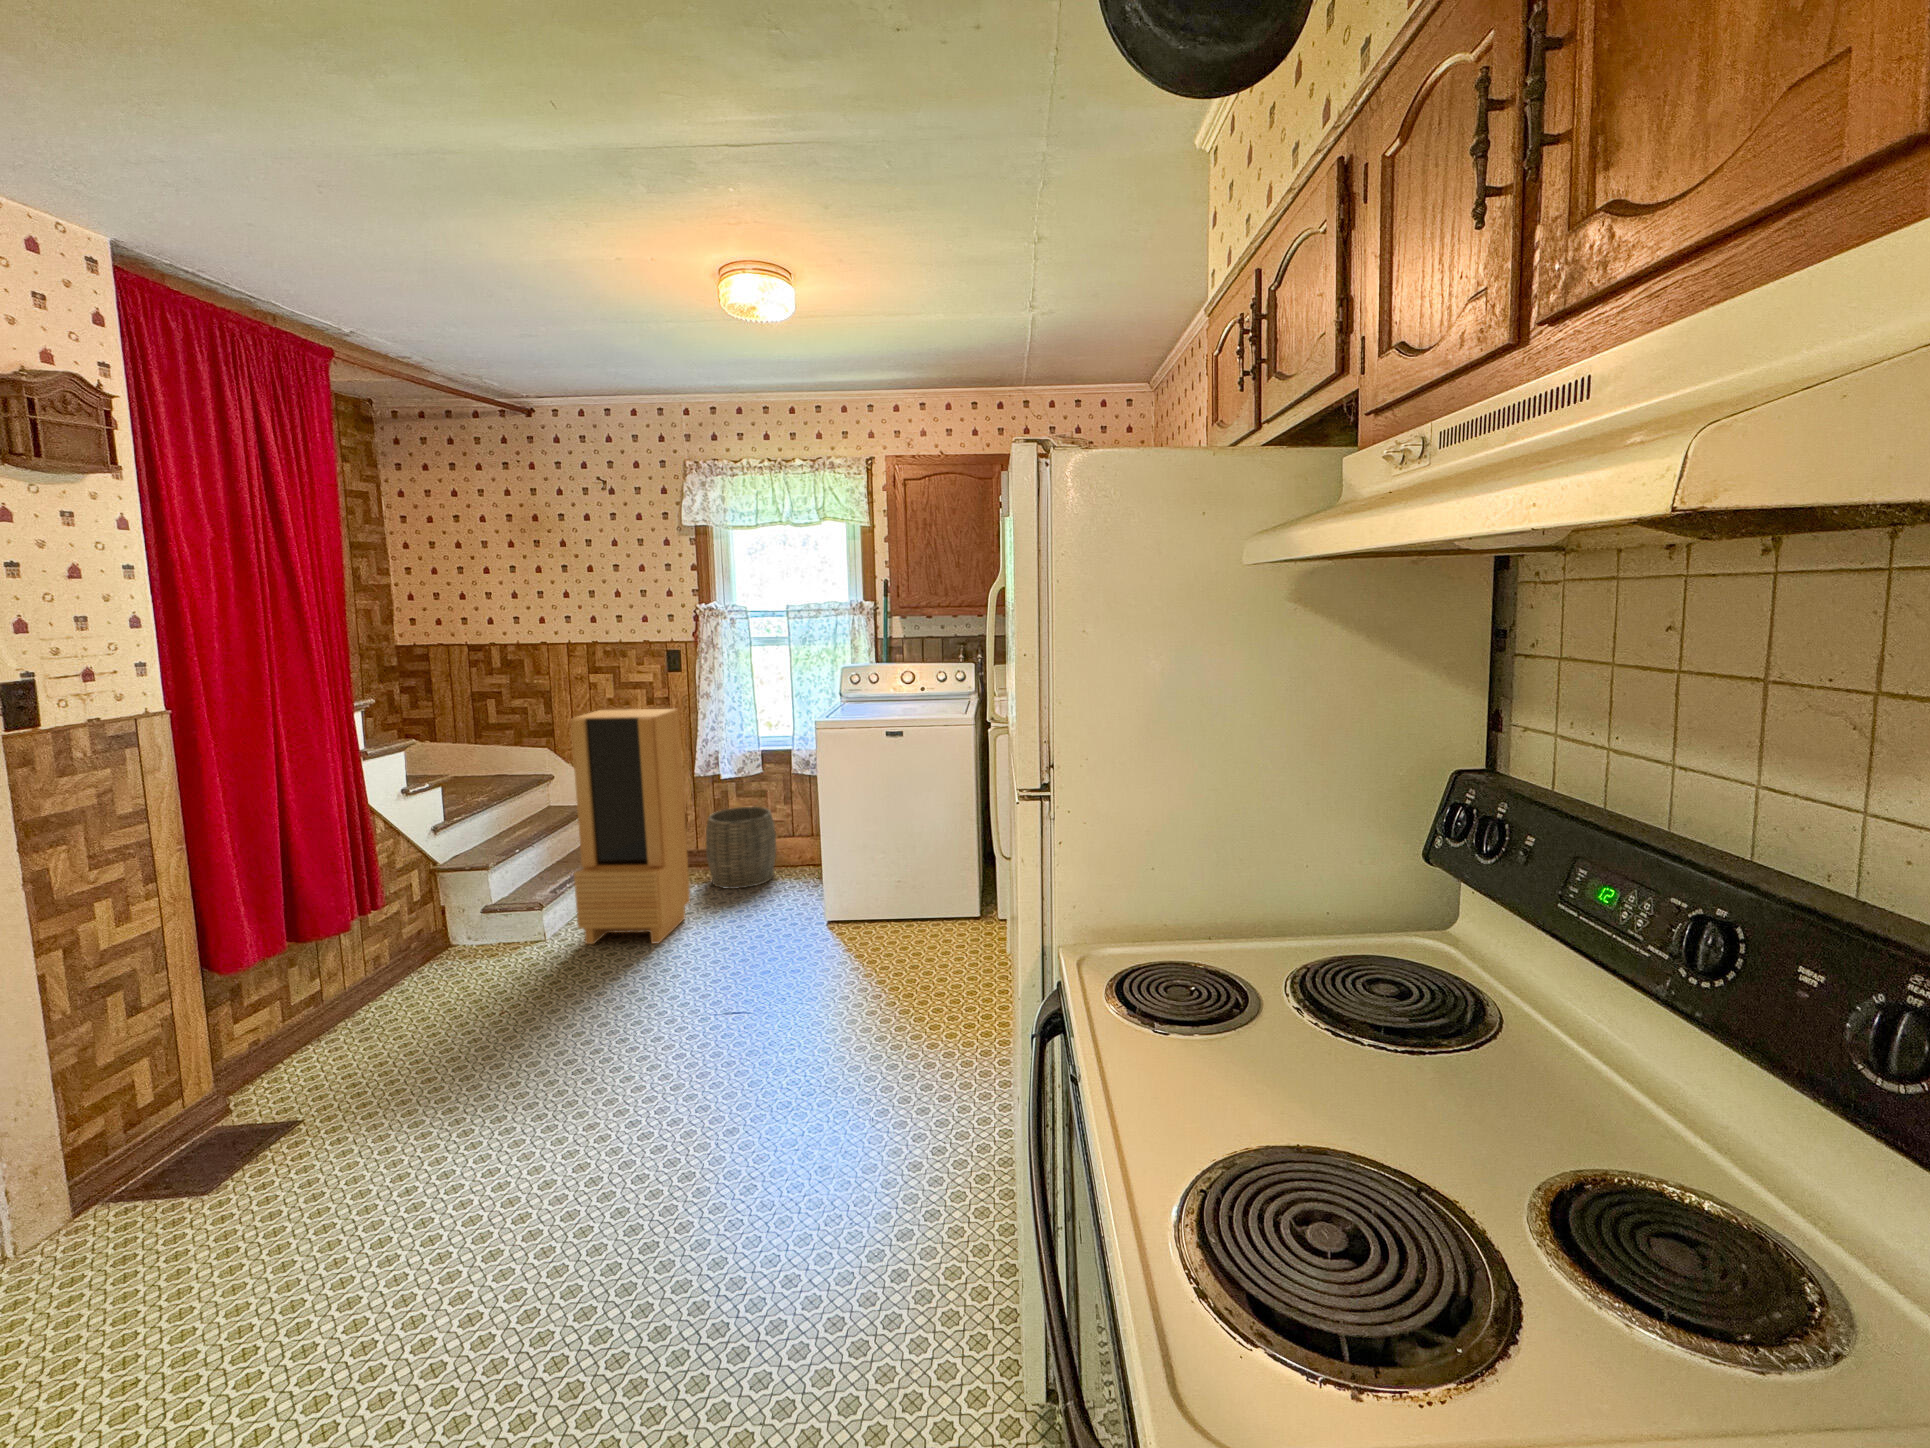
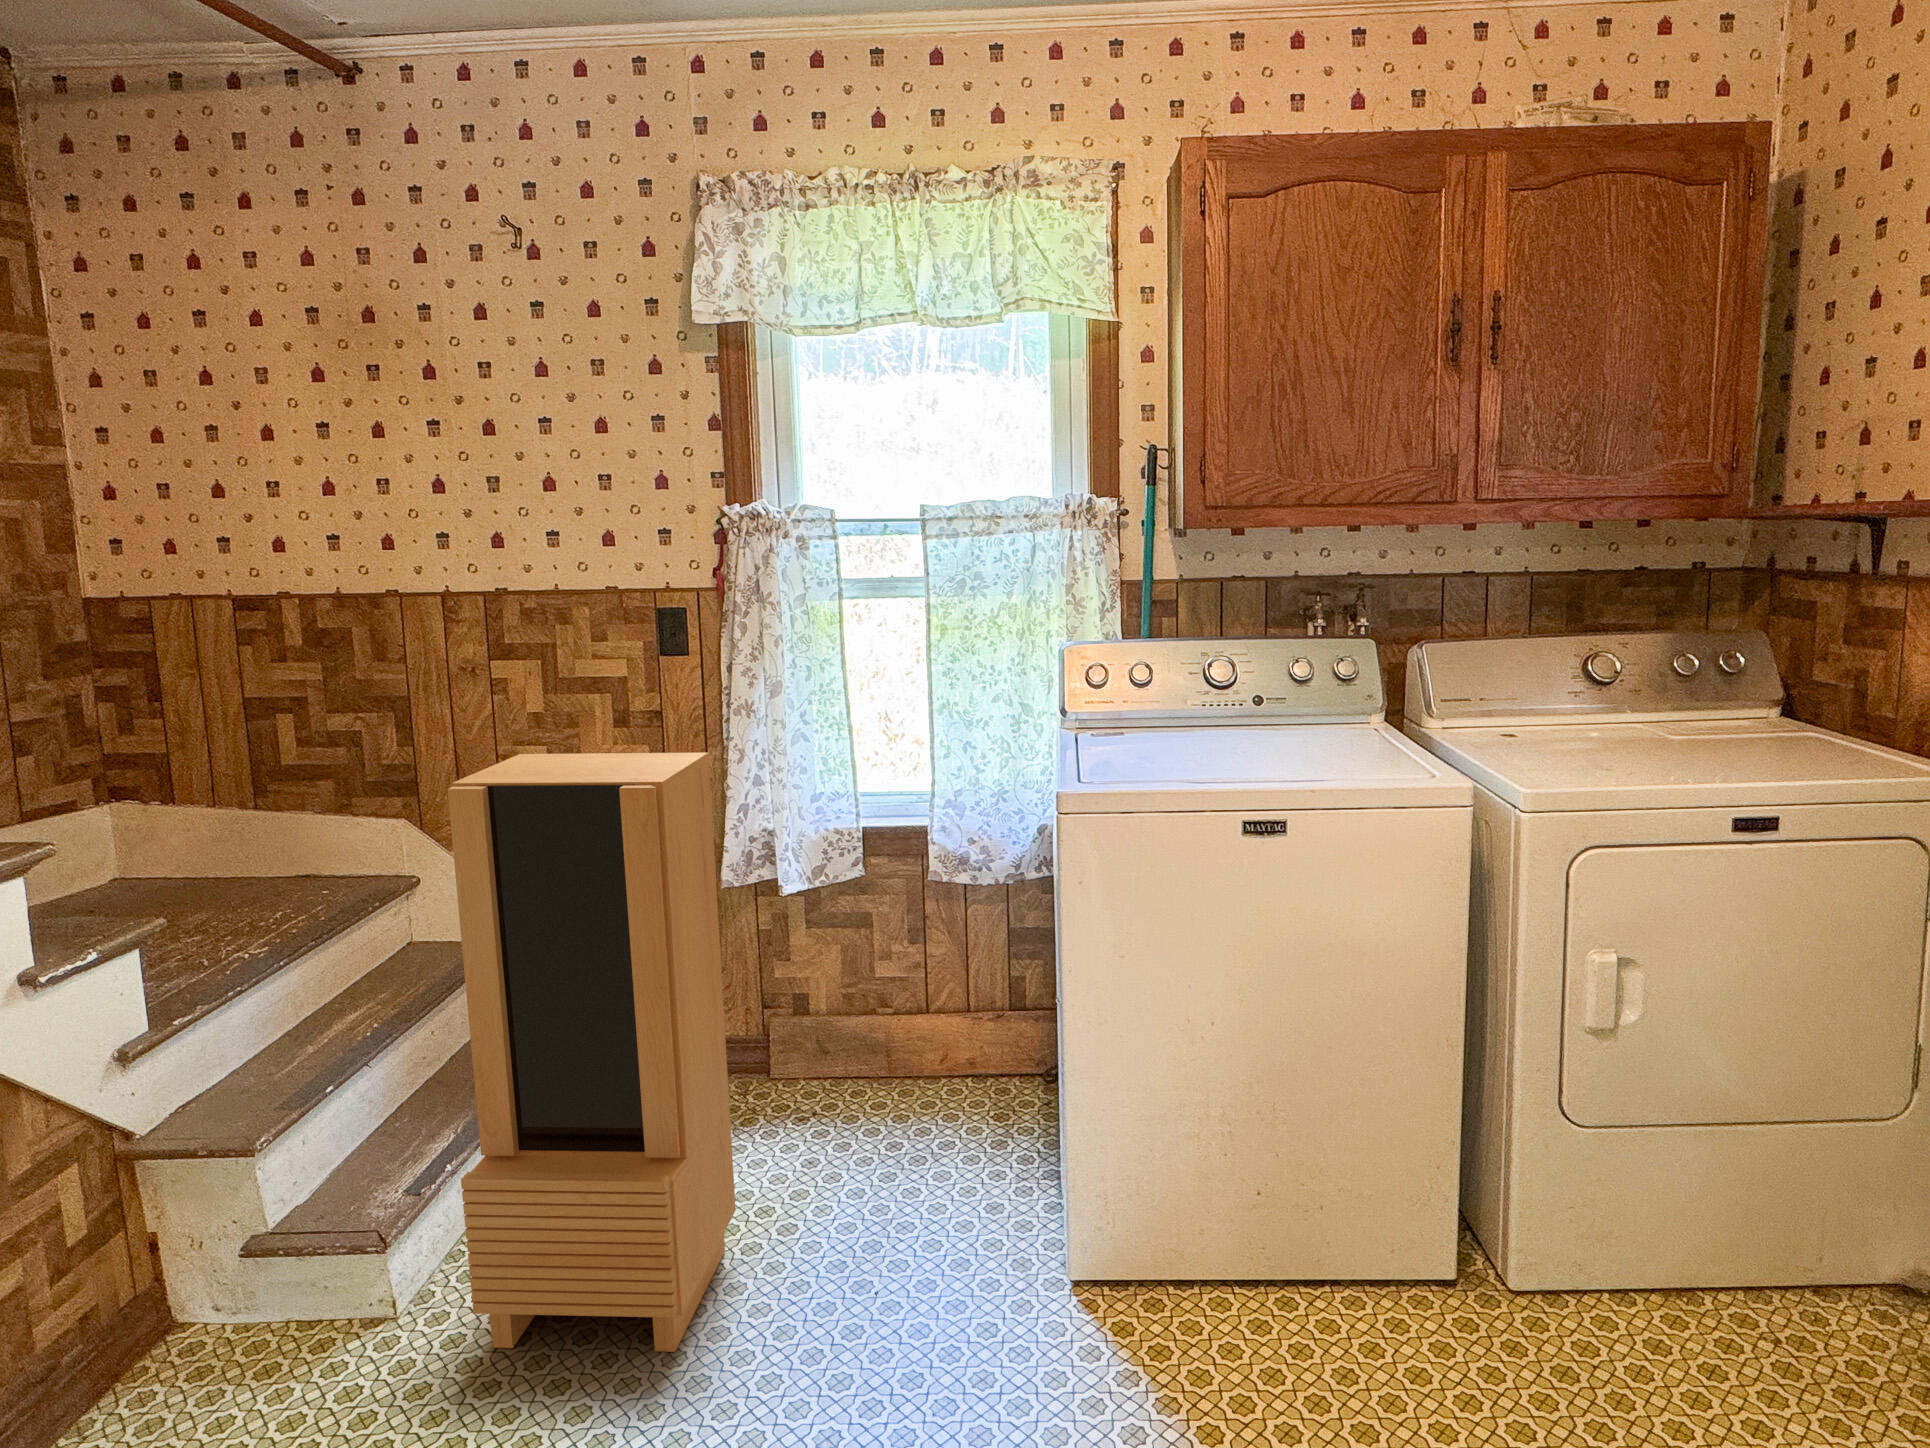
woven basket: present [706,807,776,889] -> none [751,950,901,1147]

